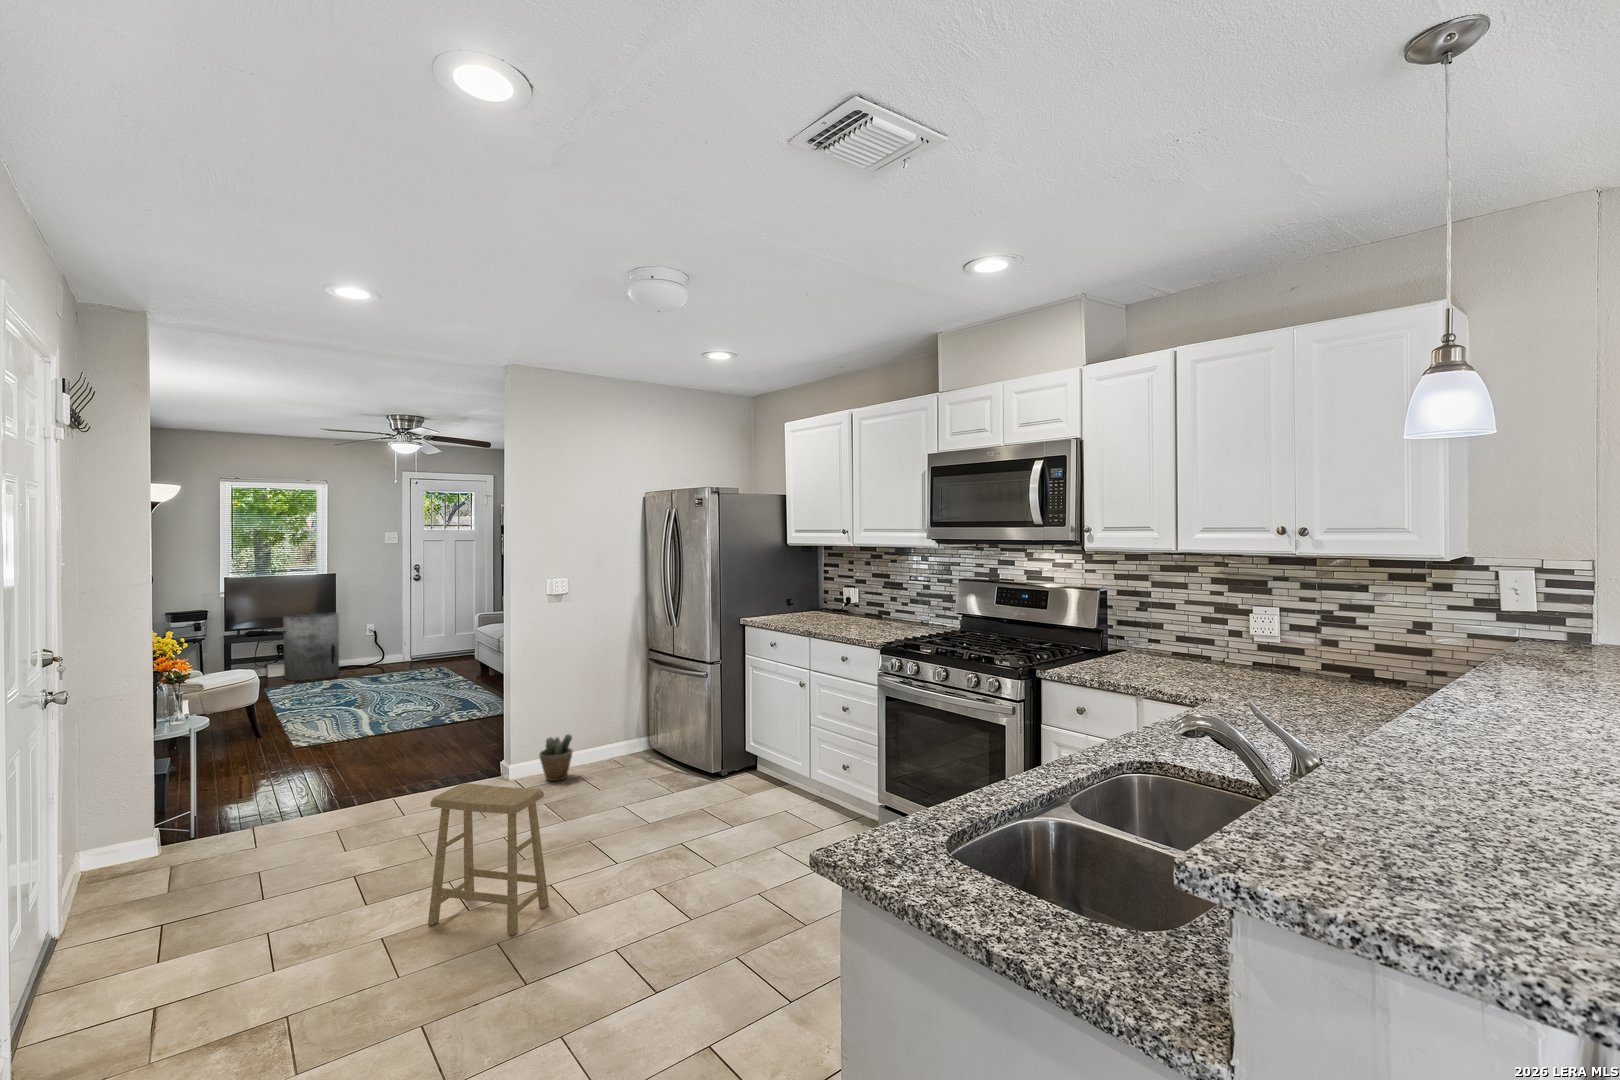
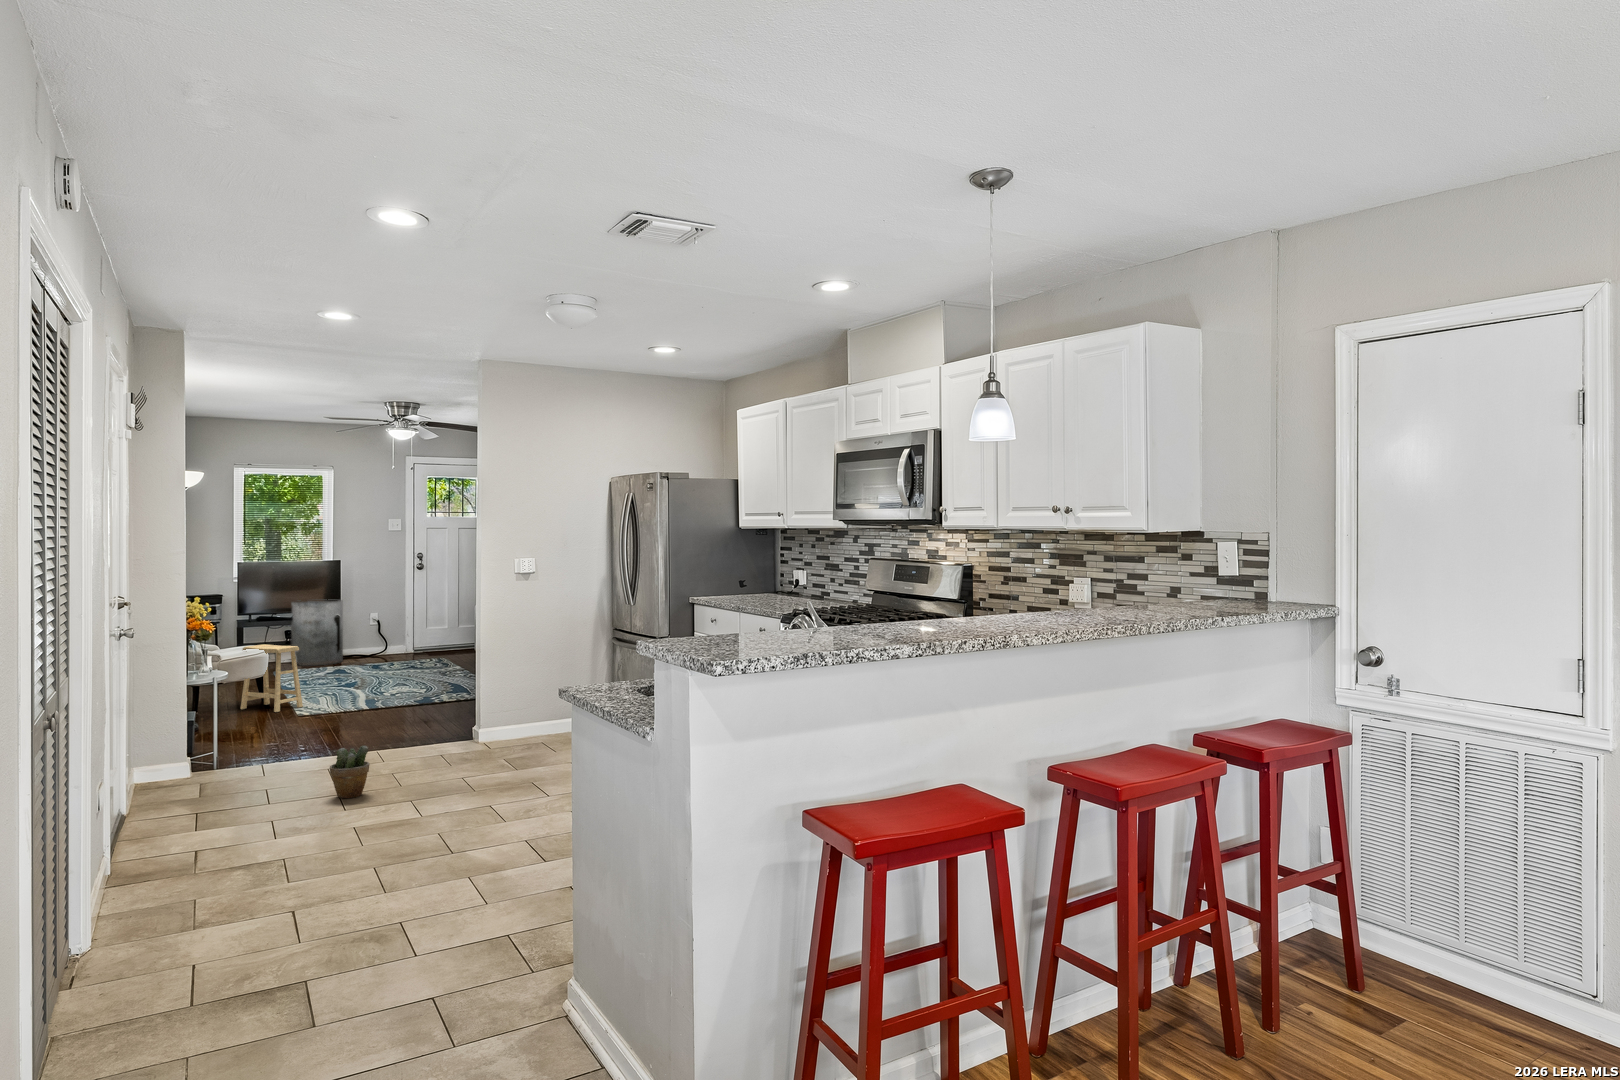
potted plant: present [539,734,573,781] -> present [330,746,370,798]
footstool: present [428,783,549,935] -> present [240,644,303,712]

